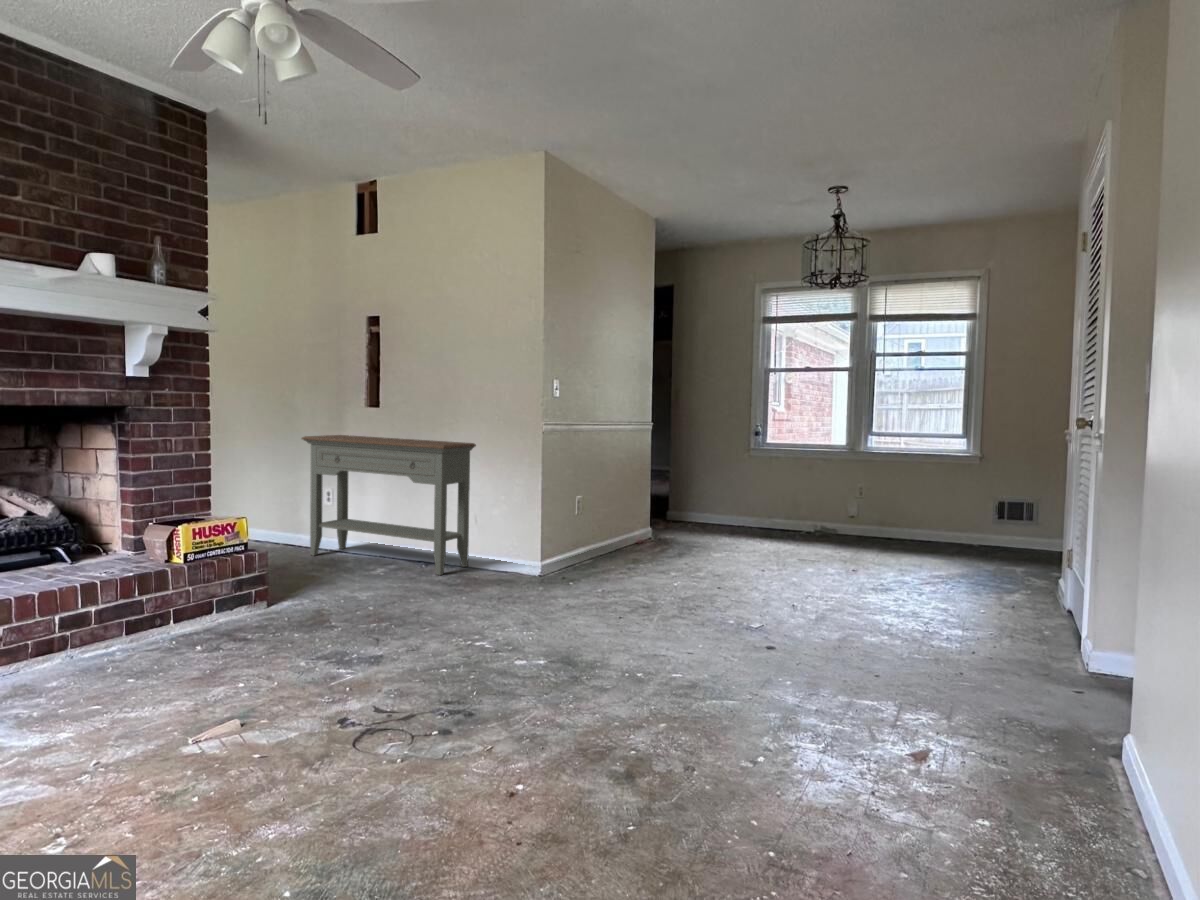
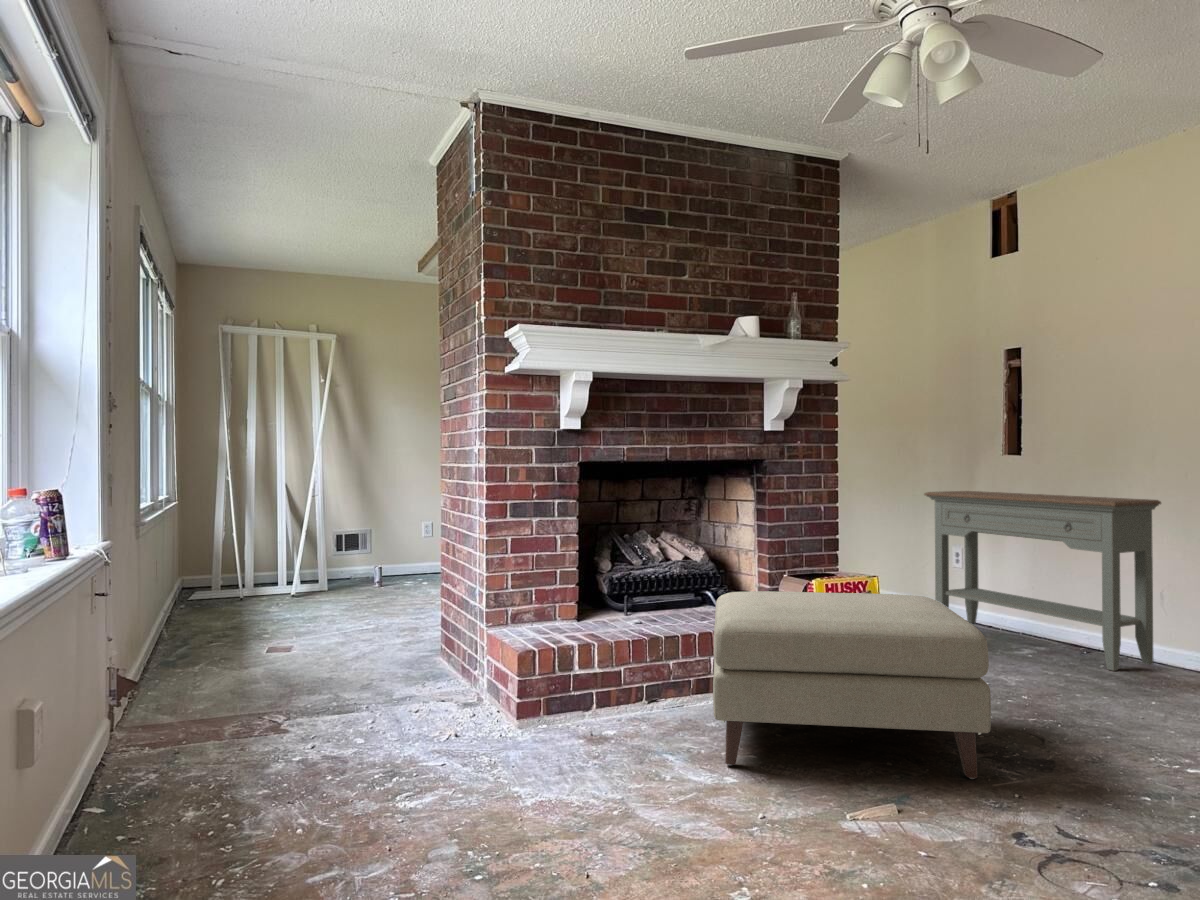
ottoman: none [49,534,329,724] -> present [713,591,991,779]

